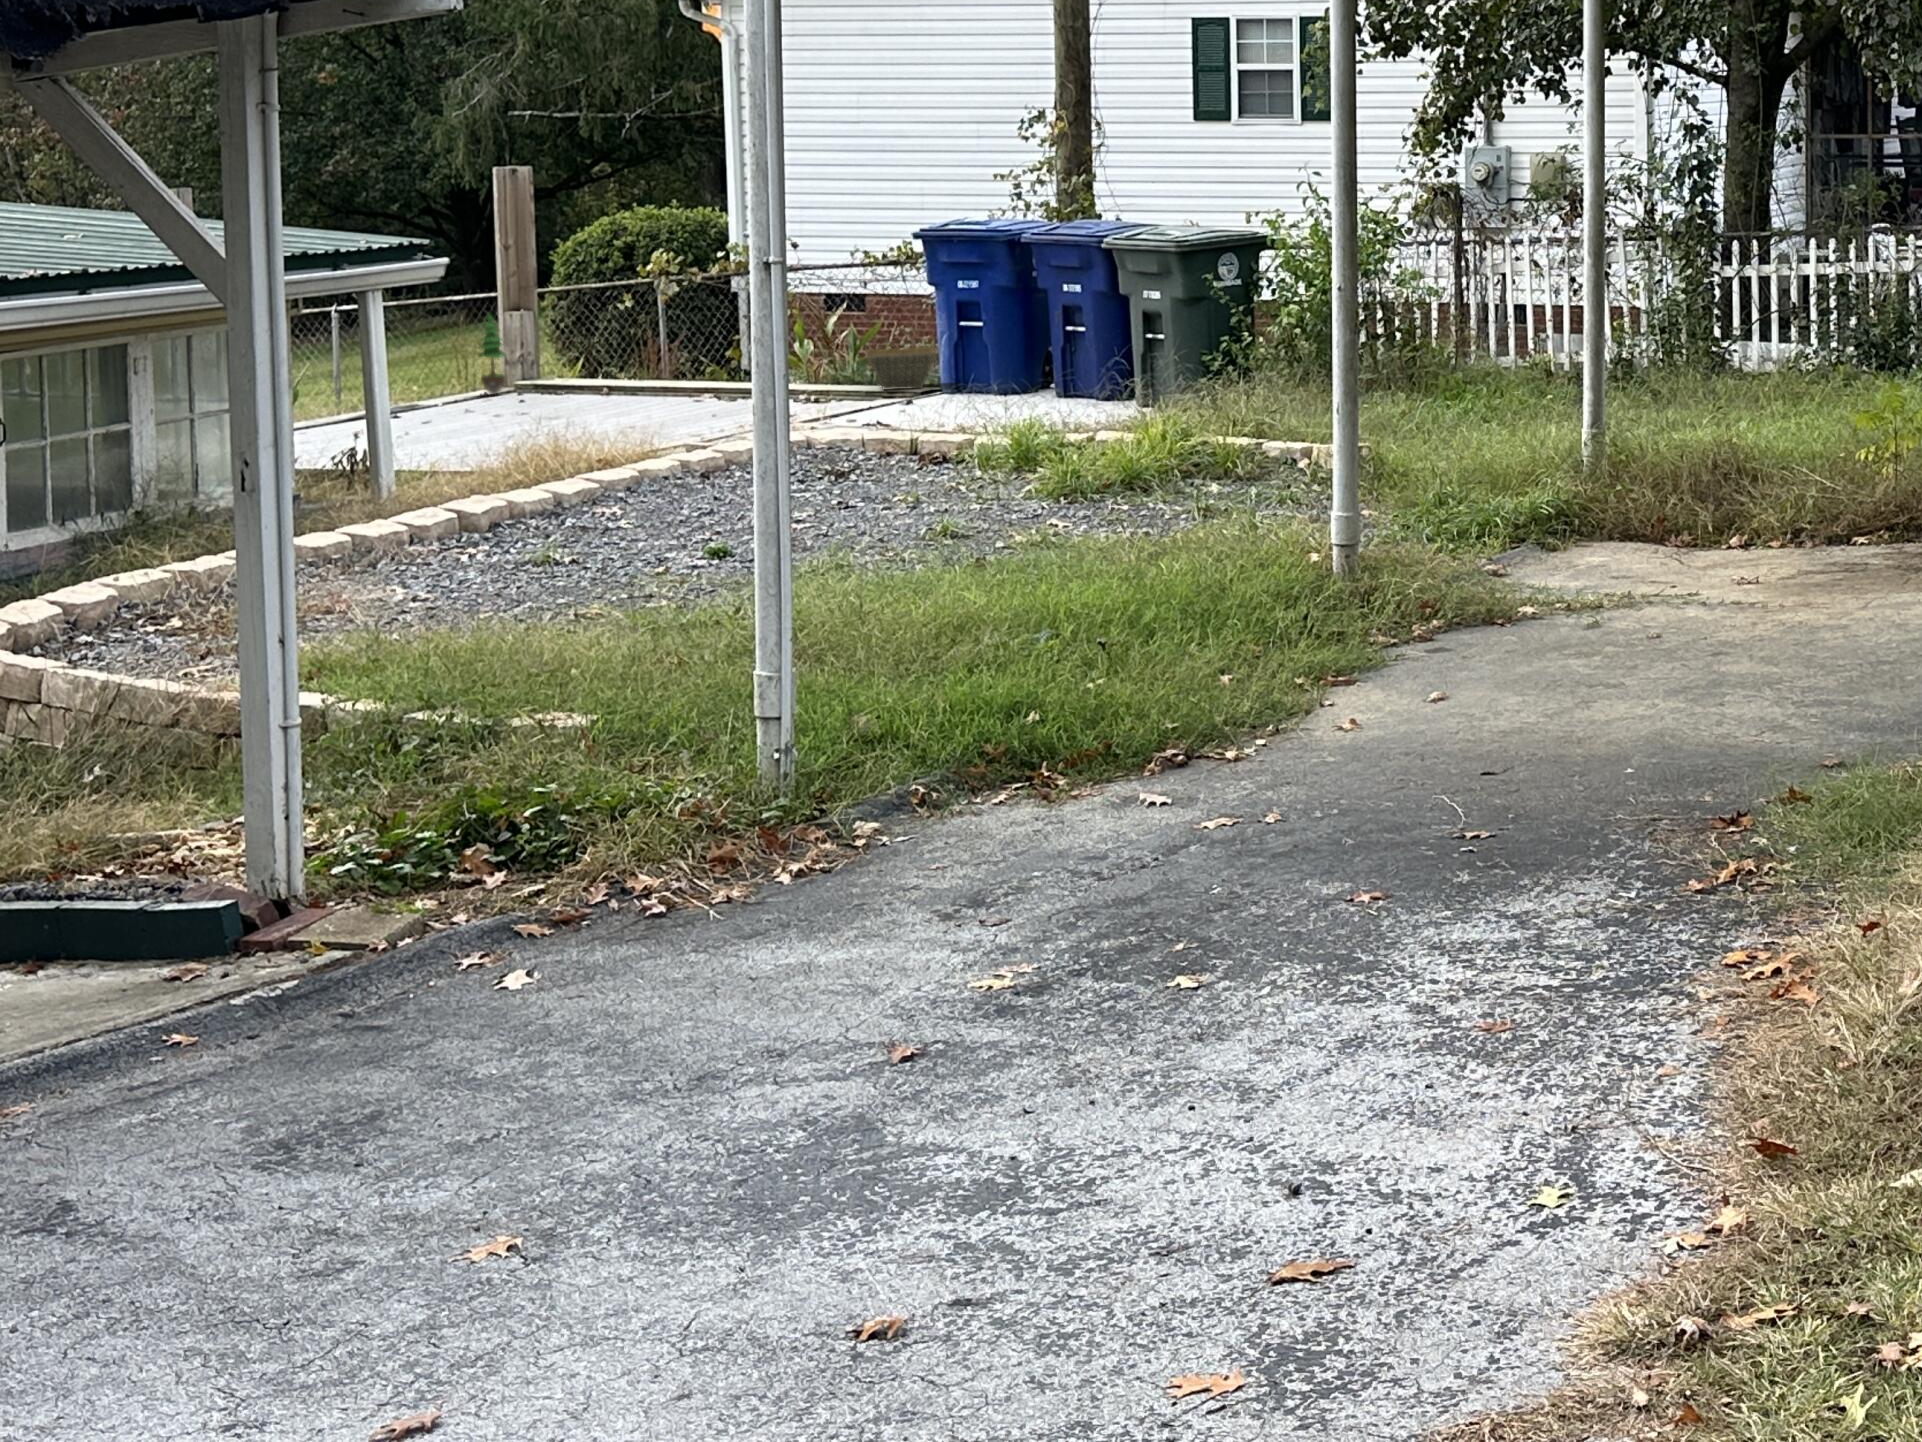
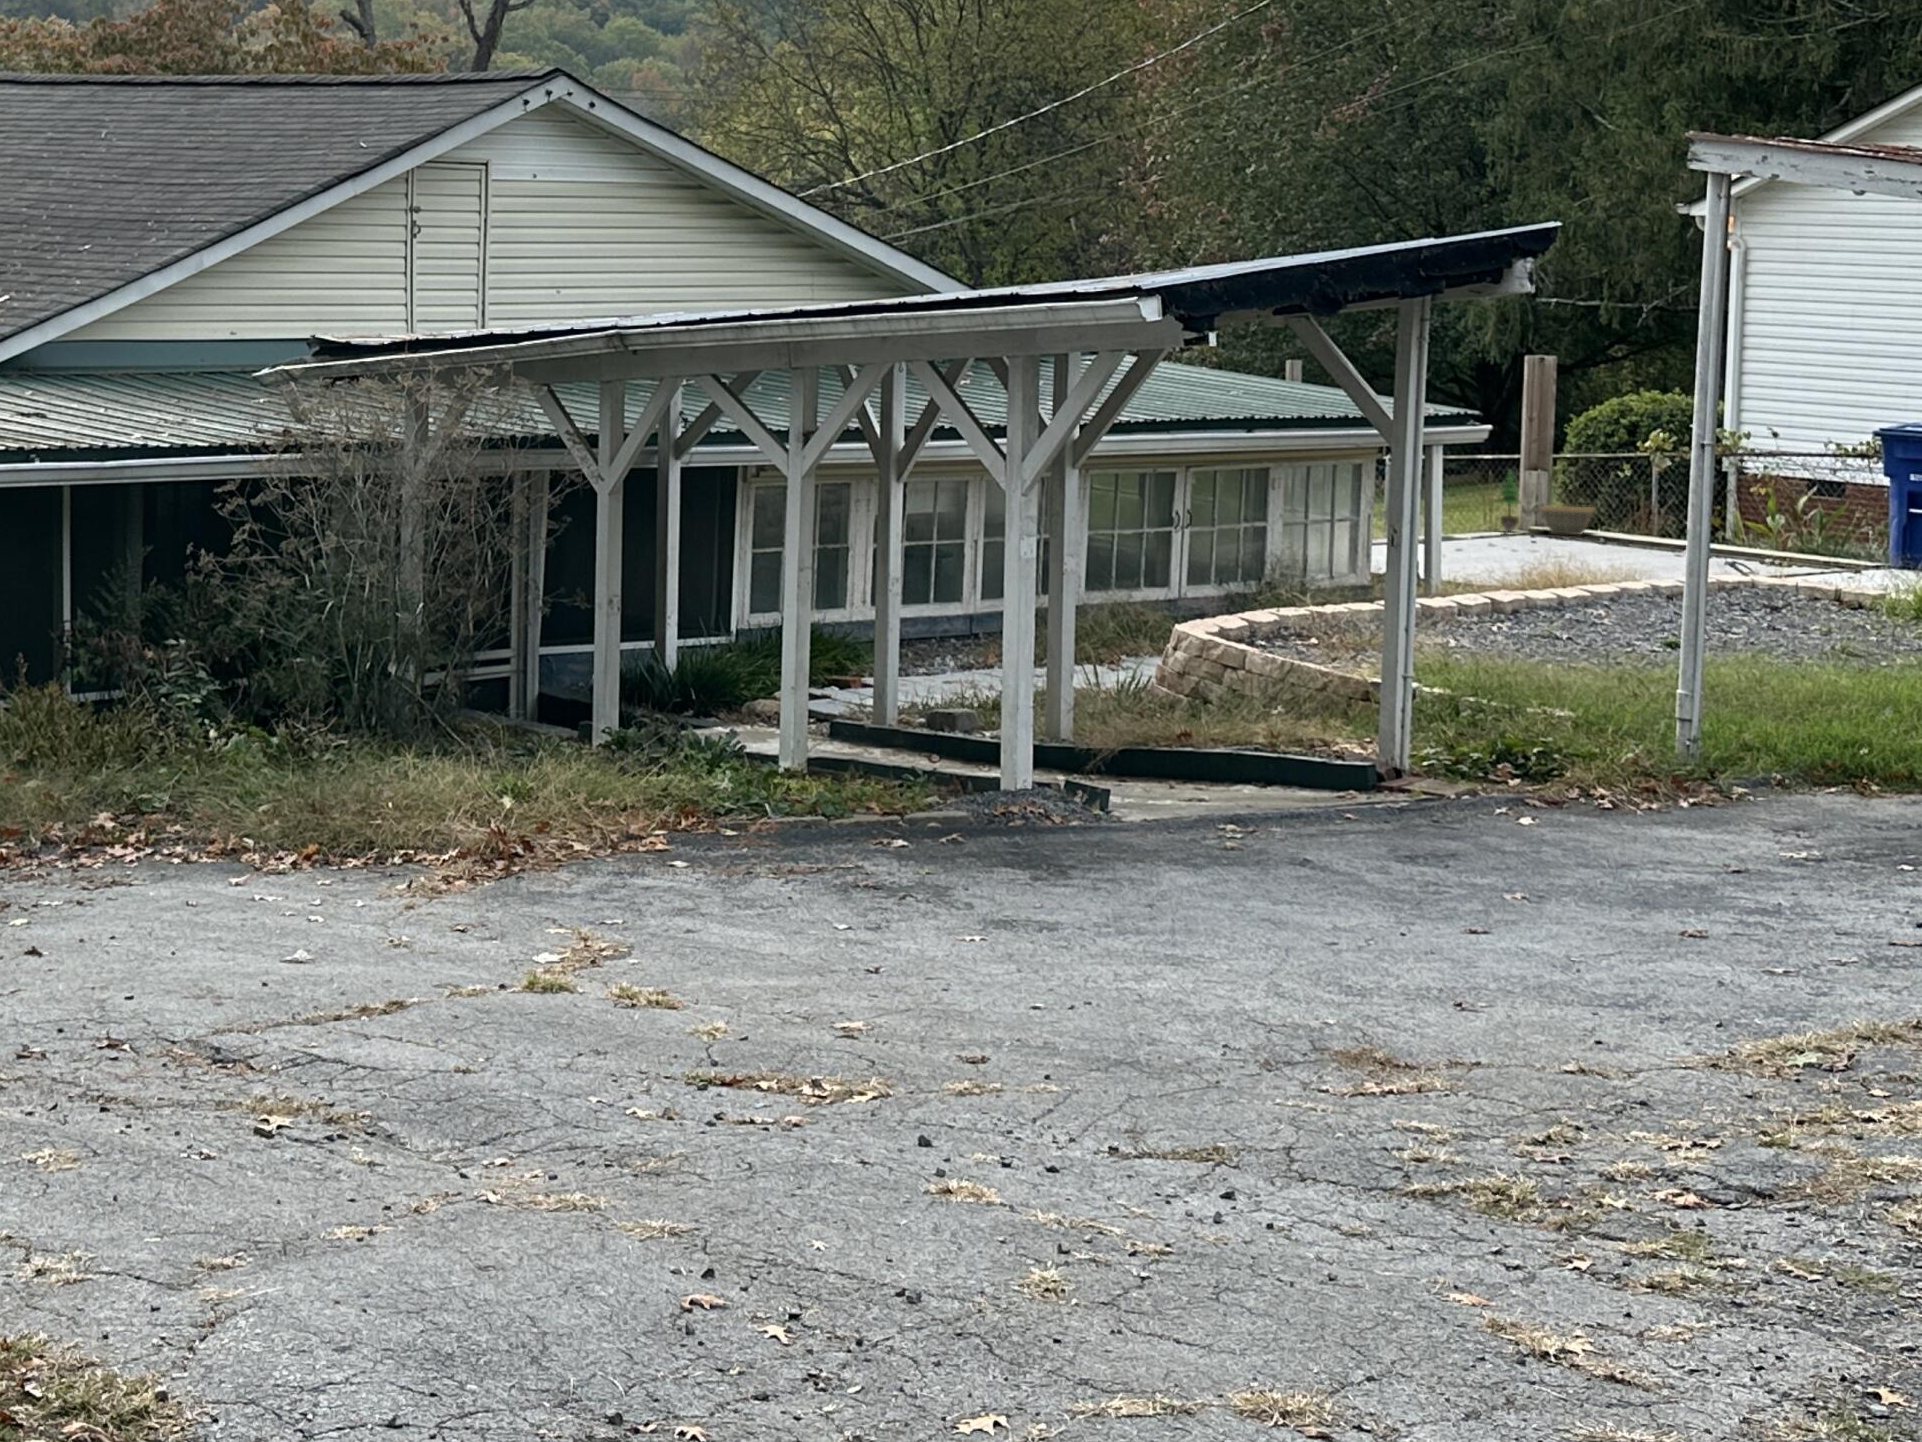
basket: present [865,346,937,390] -> present [1540,505,1595,535]

